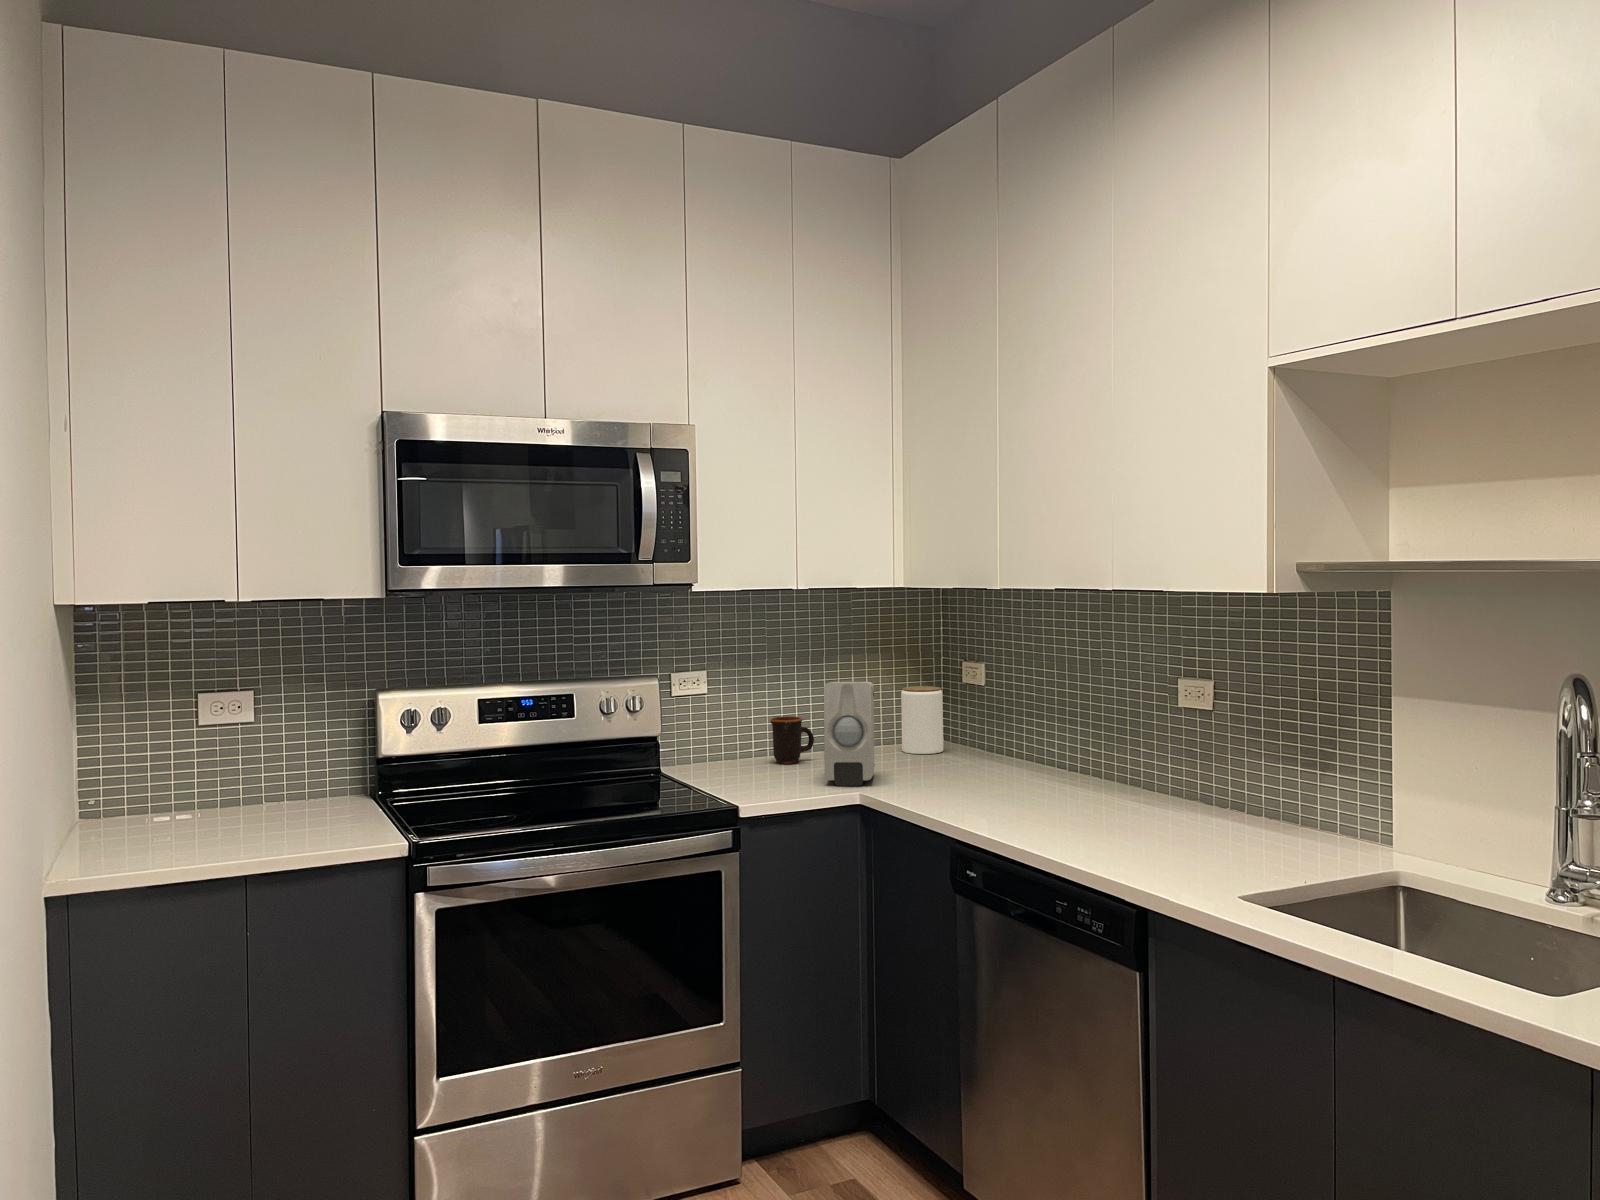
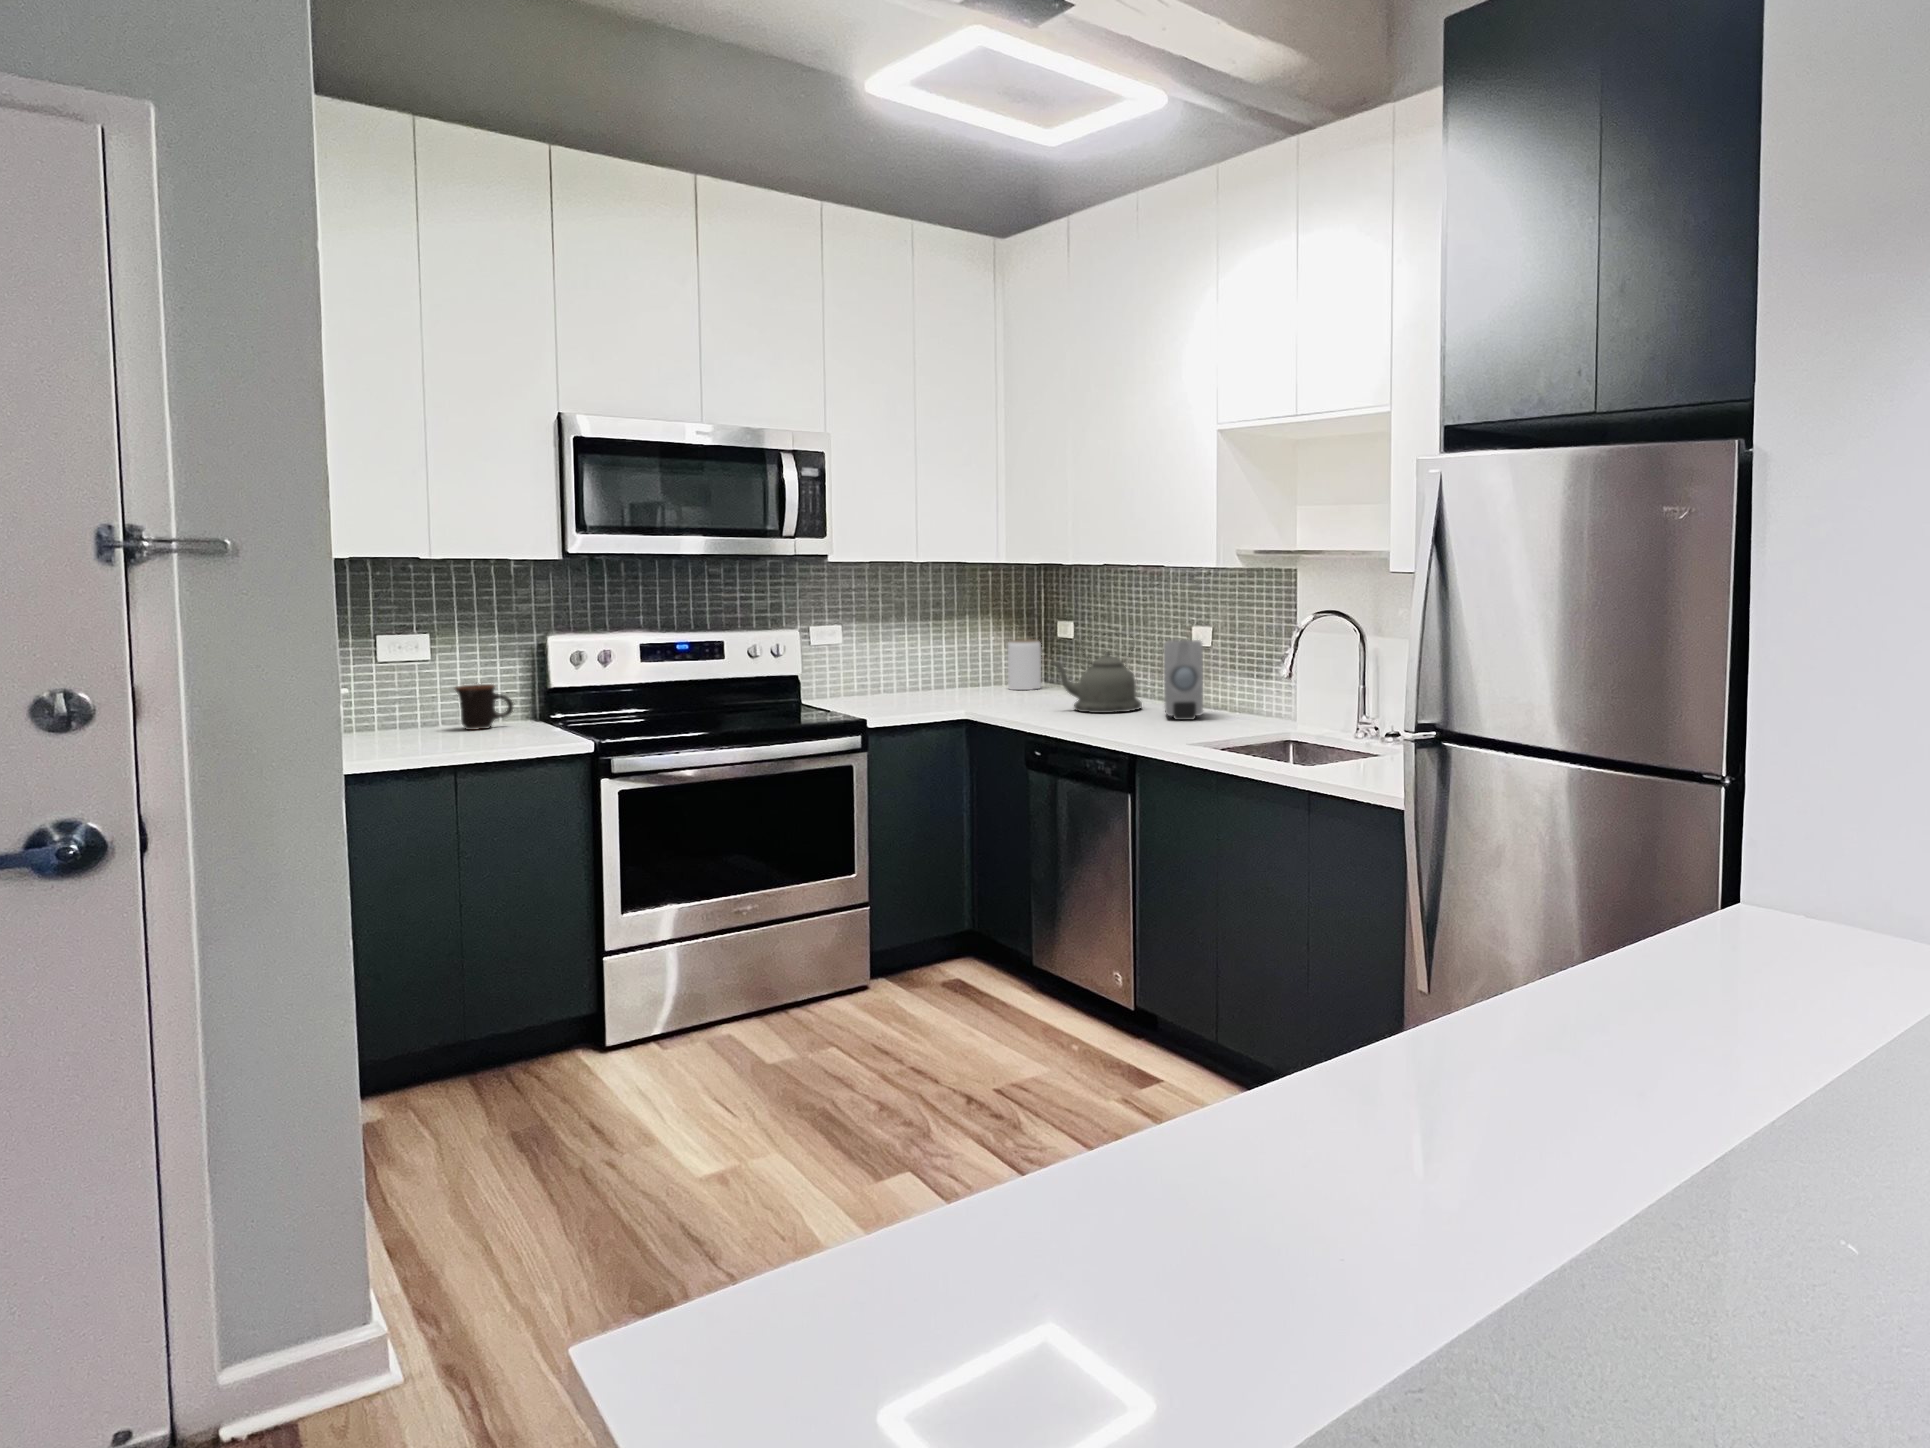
soap dispenser: present [824,682,875,786] -> present [1163,640,1203,720]
kettle: none [977,688,1106,806] -> present [1052,637,1142,713]
mug: present [770,716,814,764] -> present [455,684,513,730]

